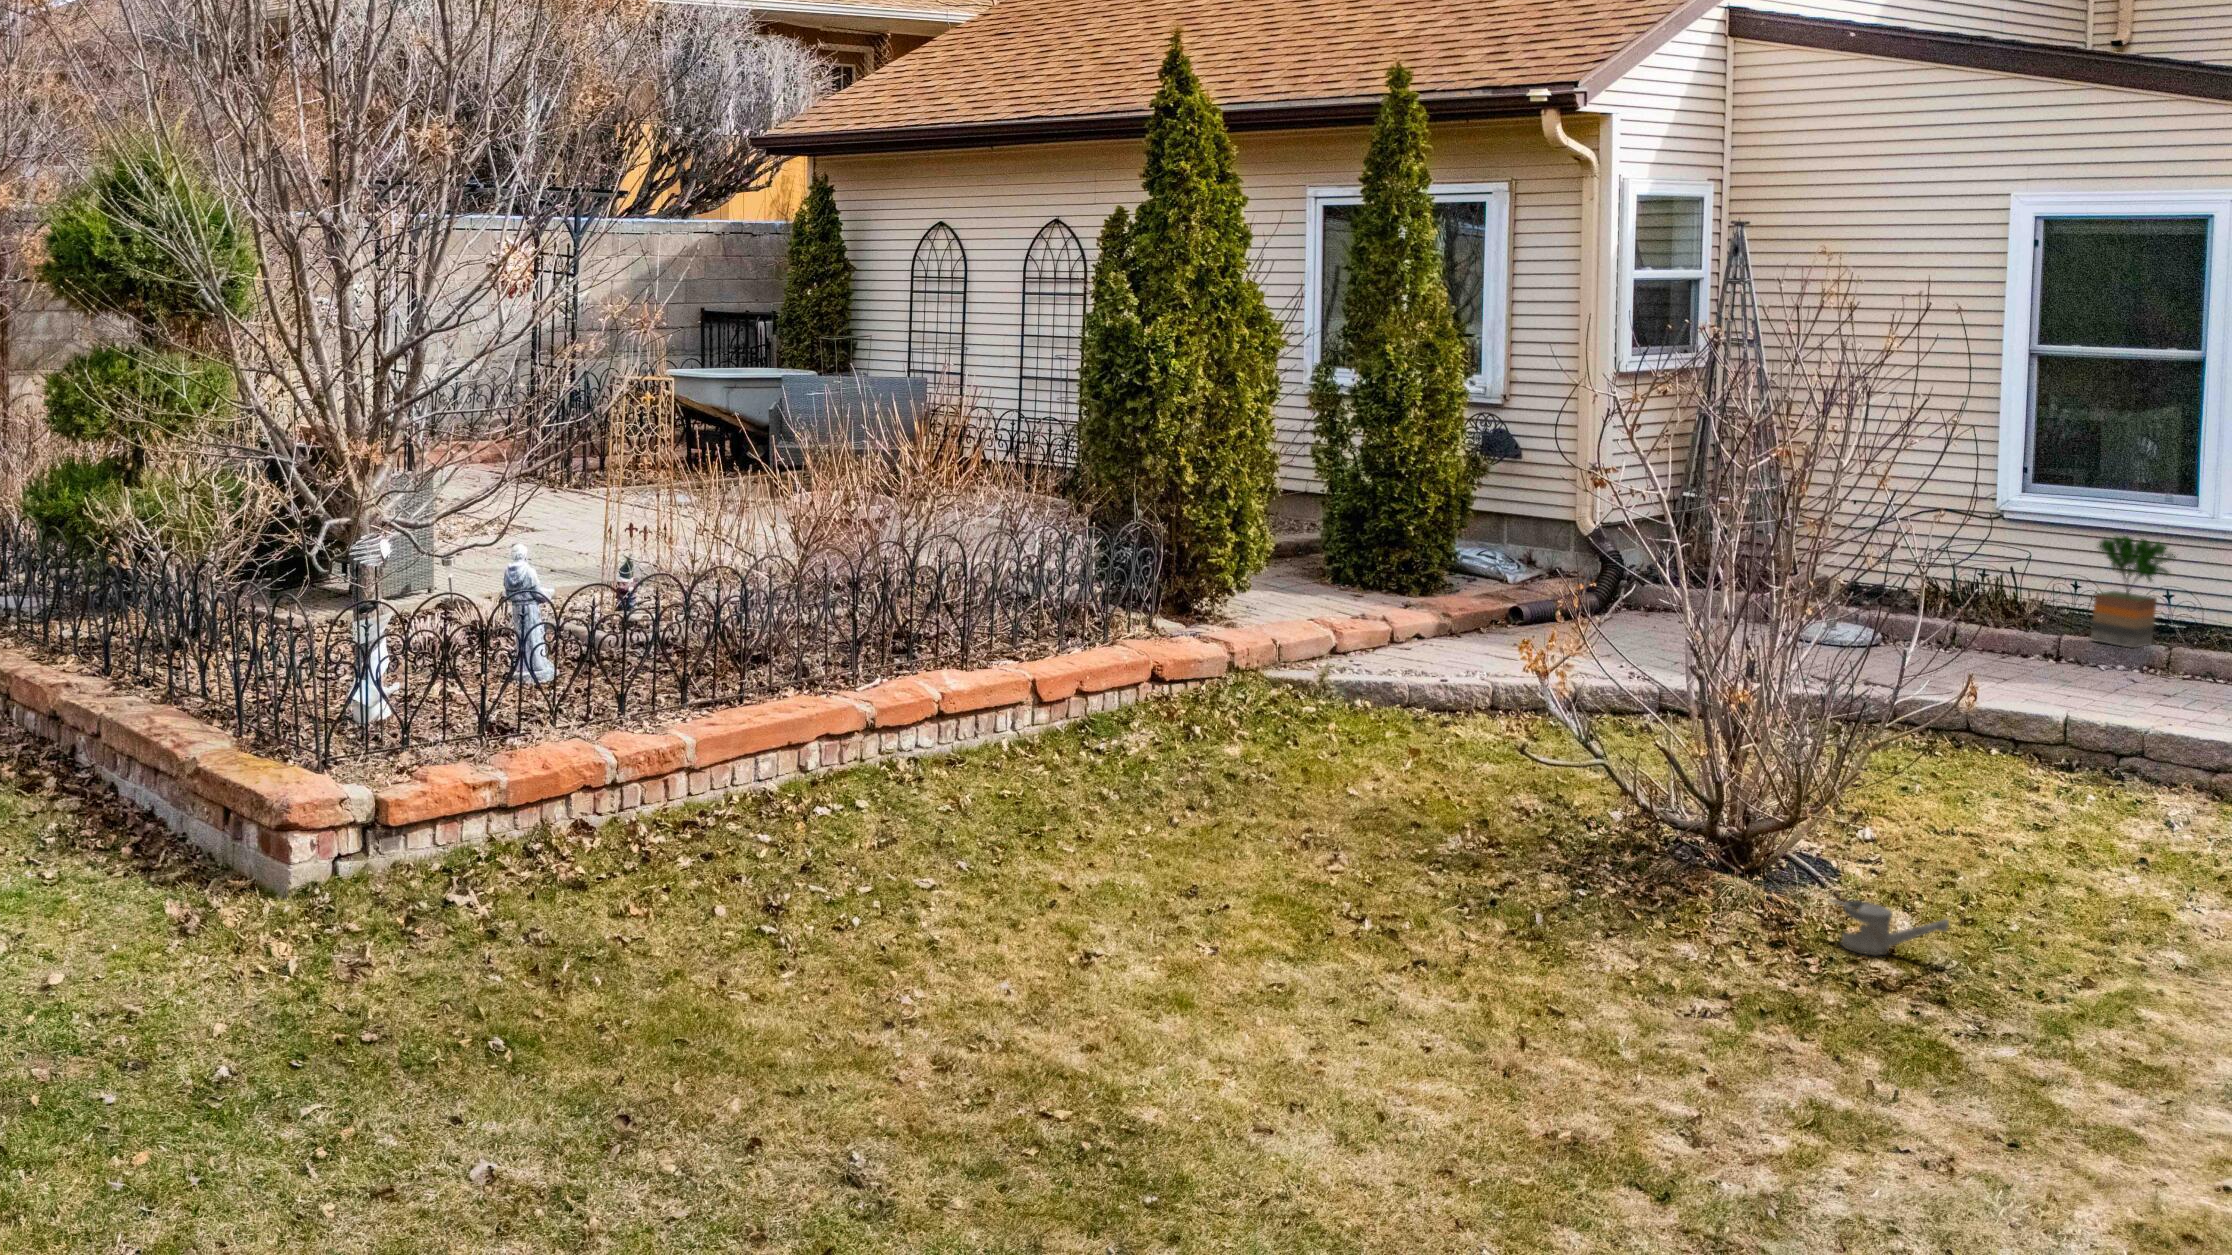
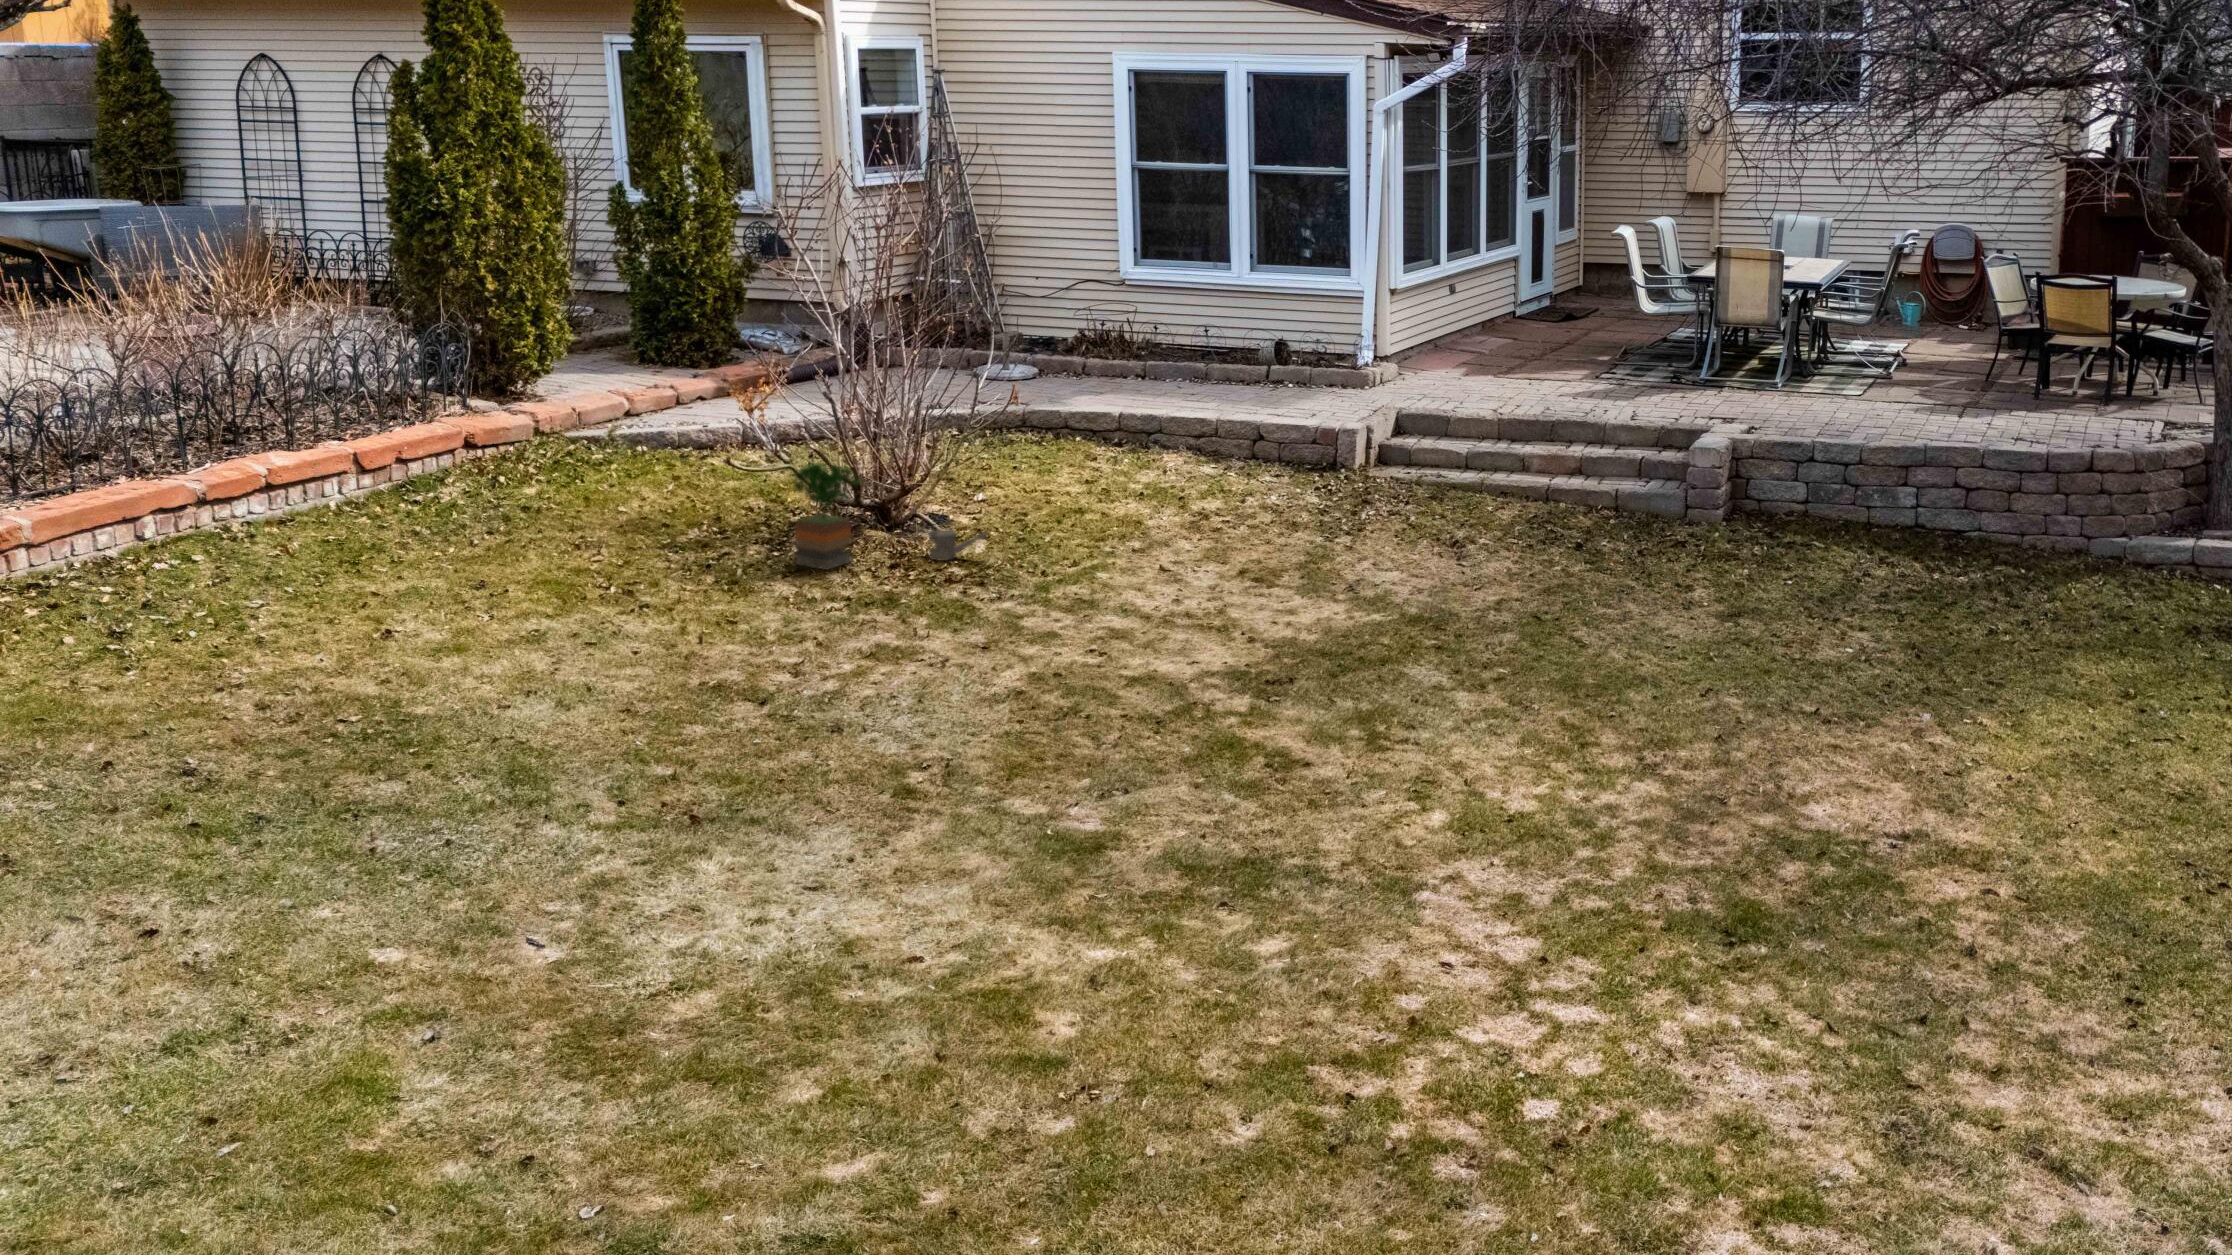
potted tree: present [2091,536,2176,648] -> present [793,463,861,570]

